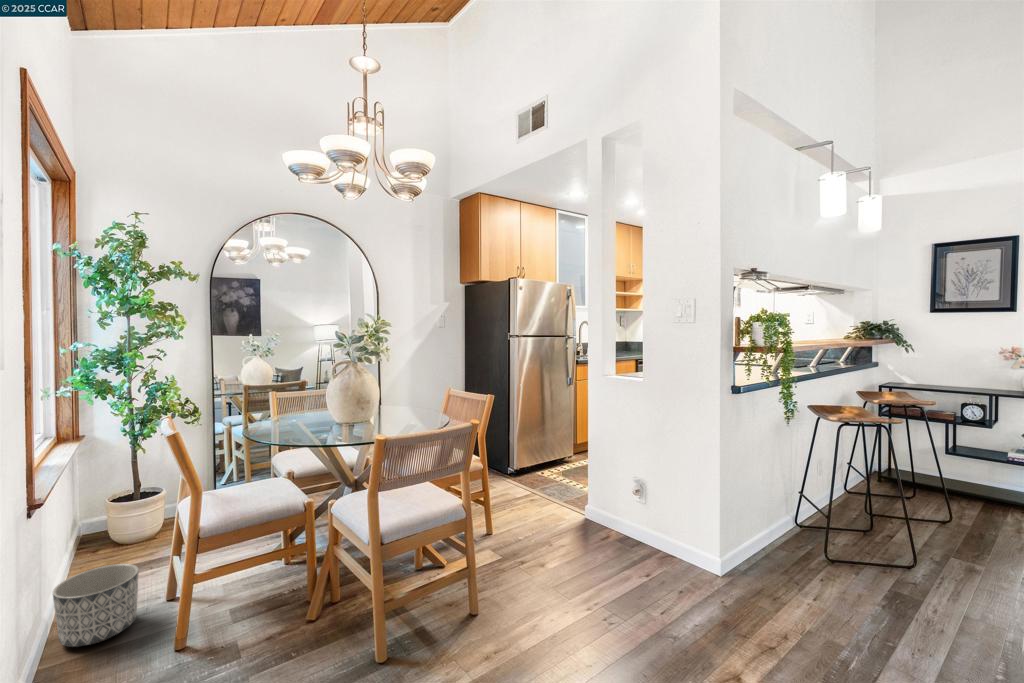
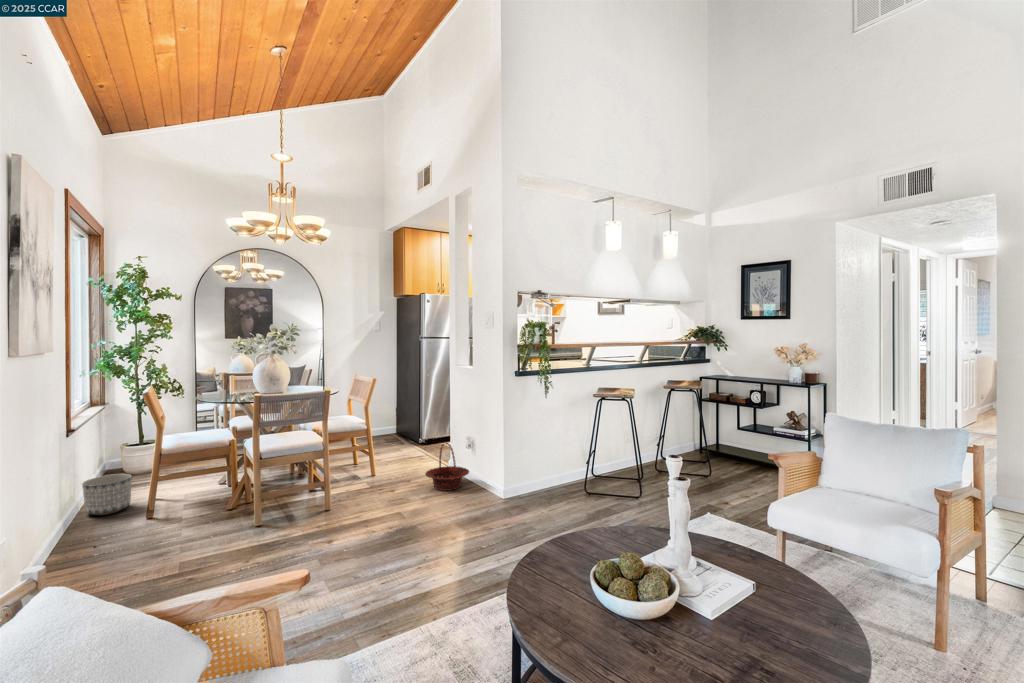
basket: none [582,489,648,563] -> present [425,442,469,491]

